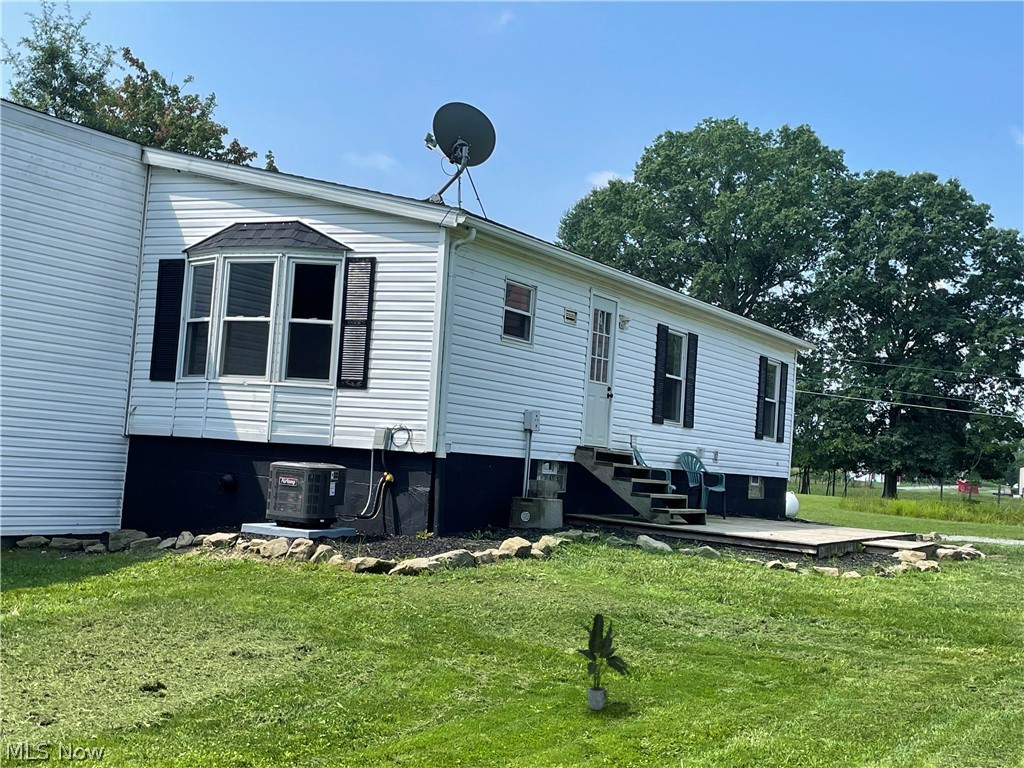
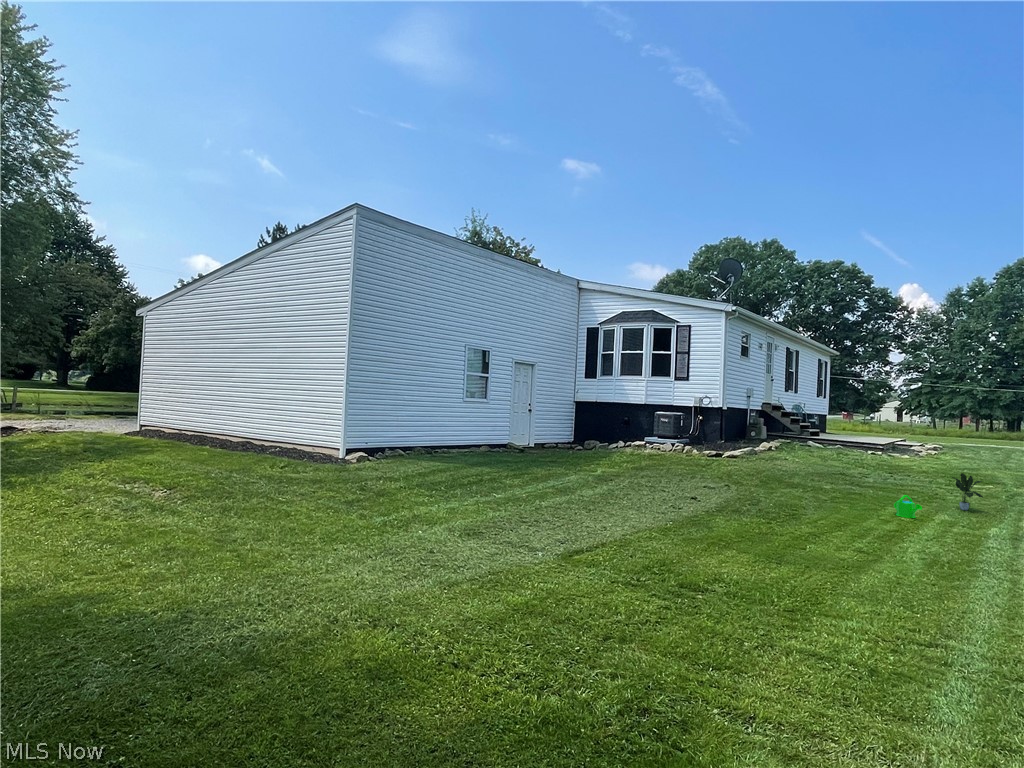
watering can: none [373,674,418,738] -> present [894,495,922,518]

